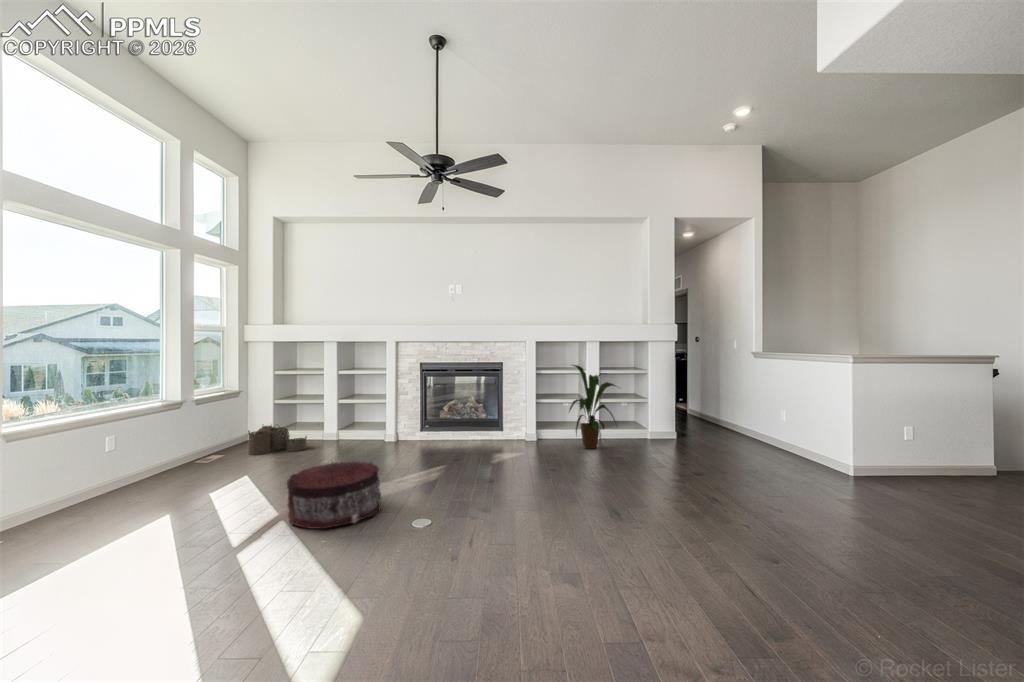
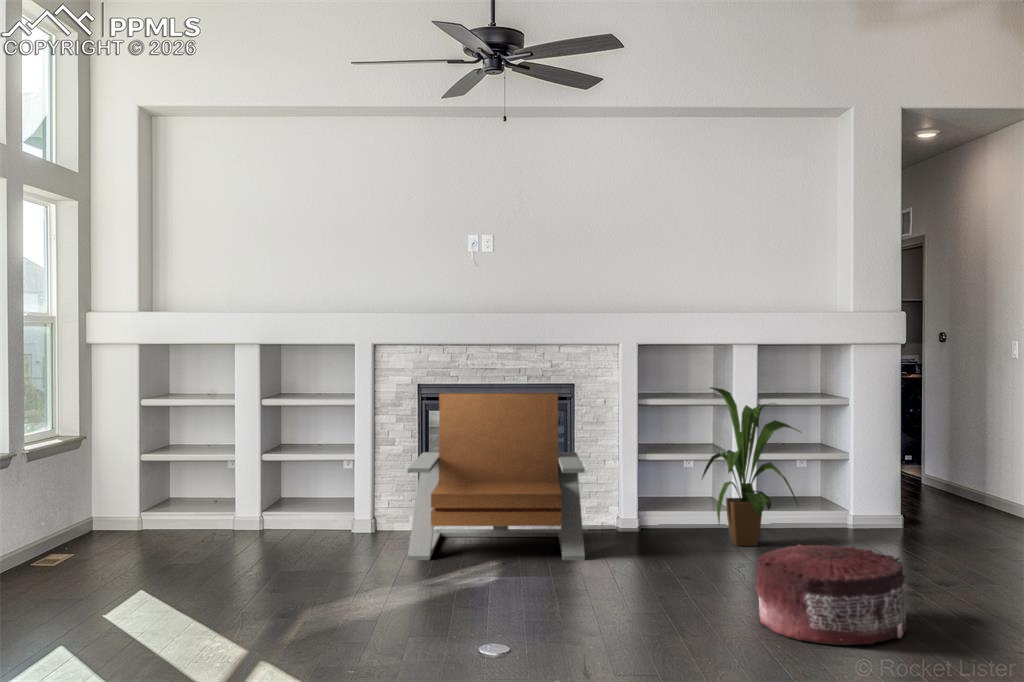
lounge chair: none [407,368,504,458] -> present [408,393,585,560]
woven basket: present [248,425,307,455] -> none [108,499,212,555]
pouf: present [287,461,382,529] -> present [756,544,909,645]

